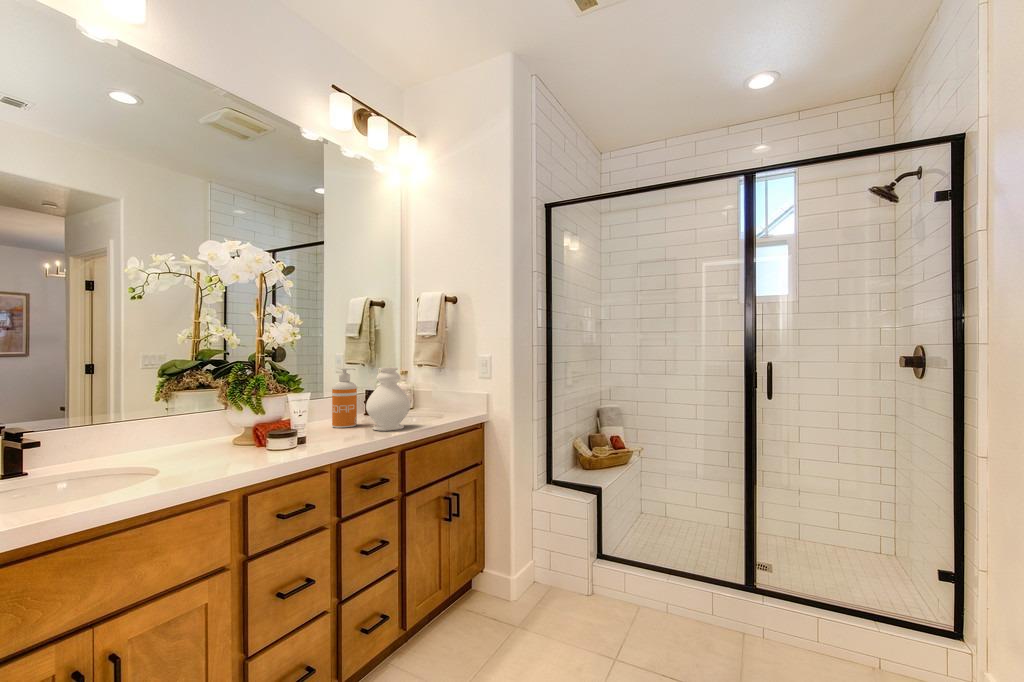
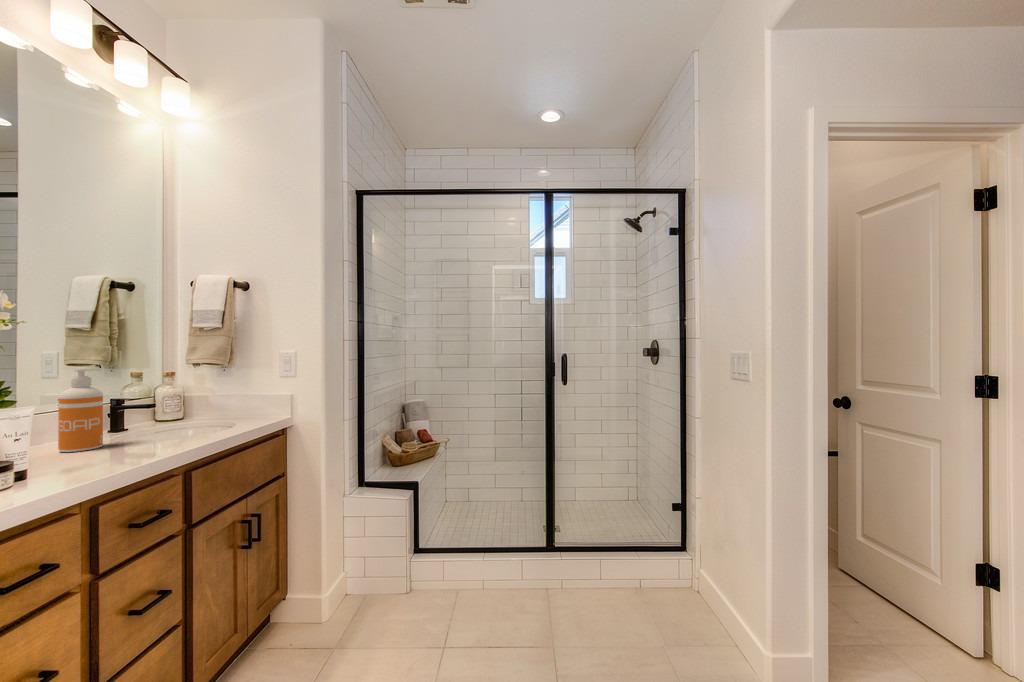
decorative vase: present [366,367,410,431] -> none [124,365,195,449]

